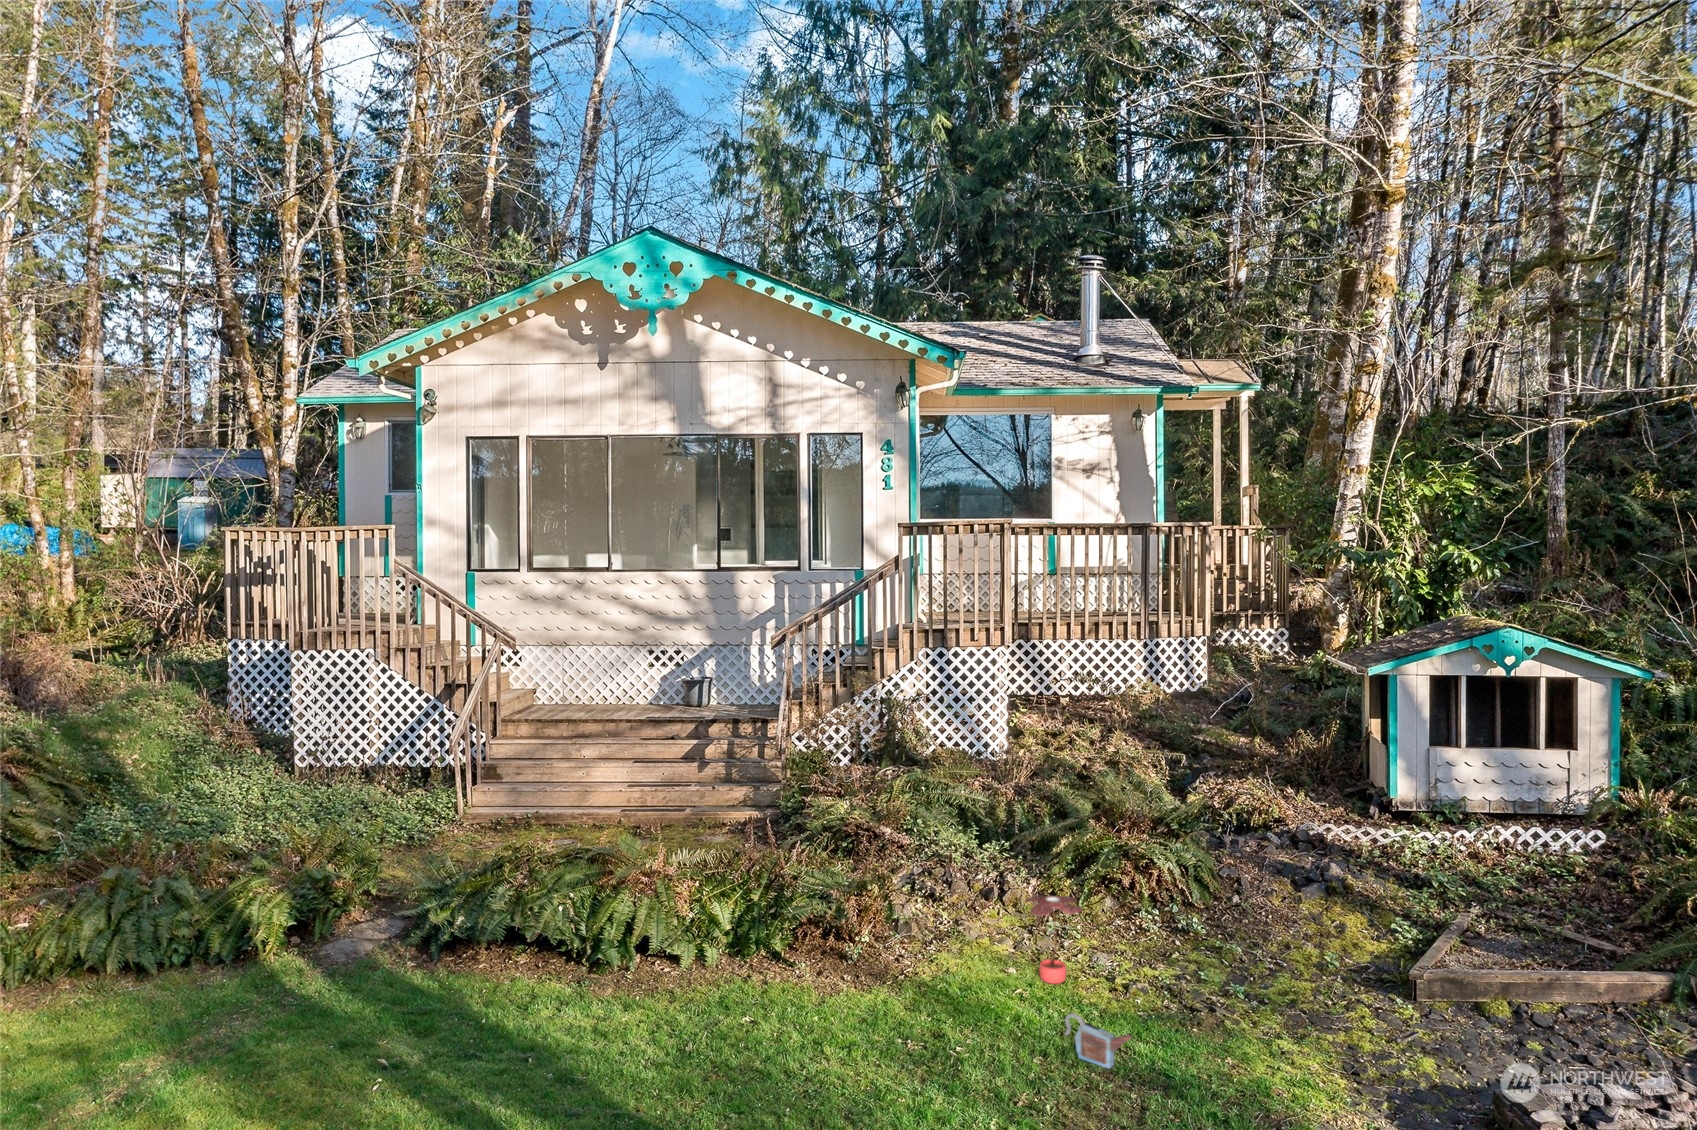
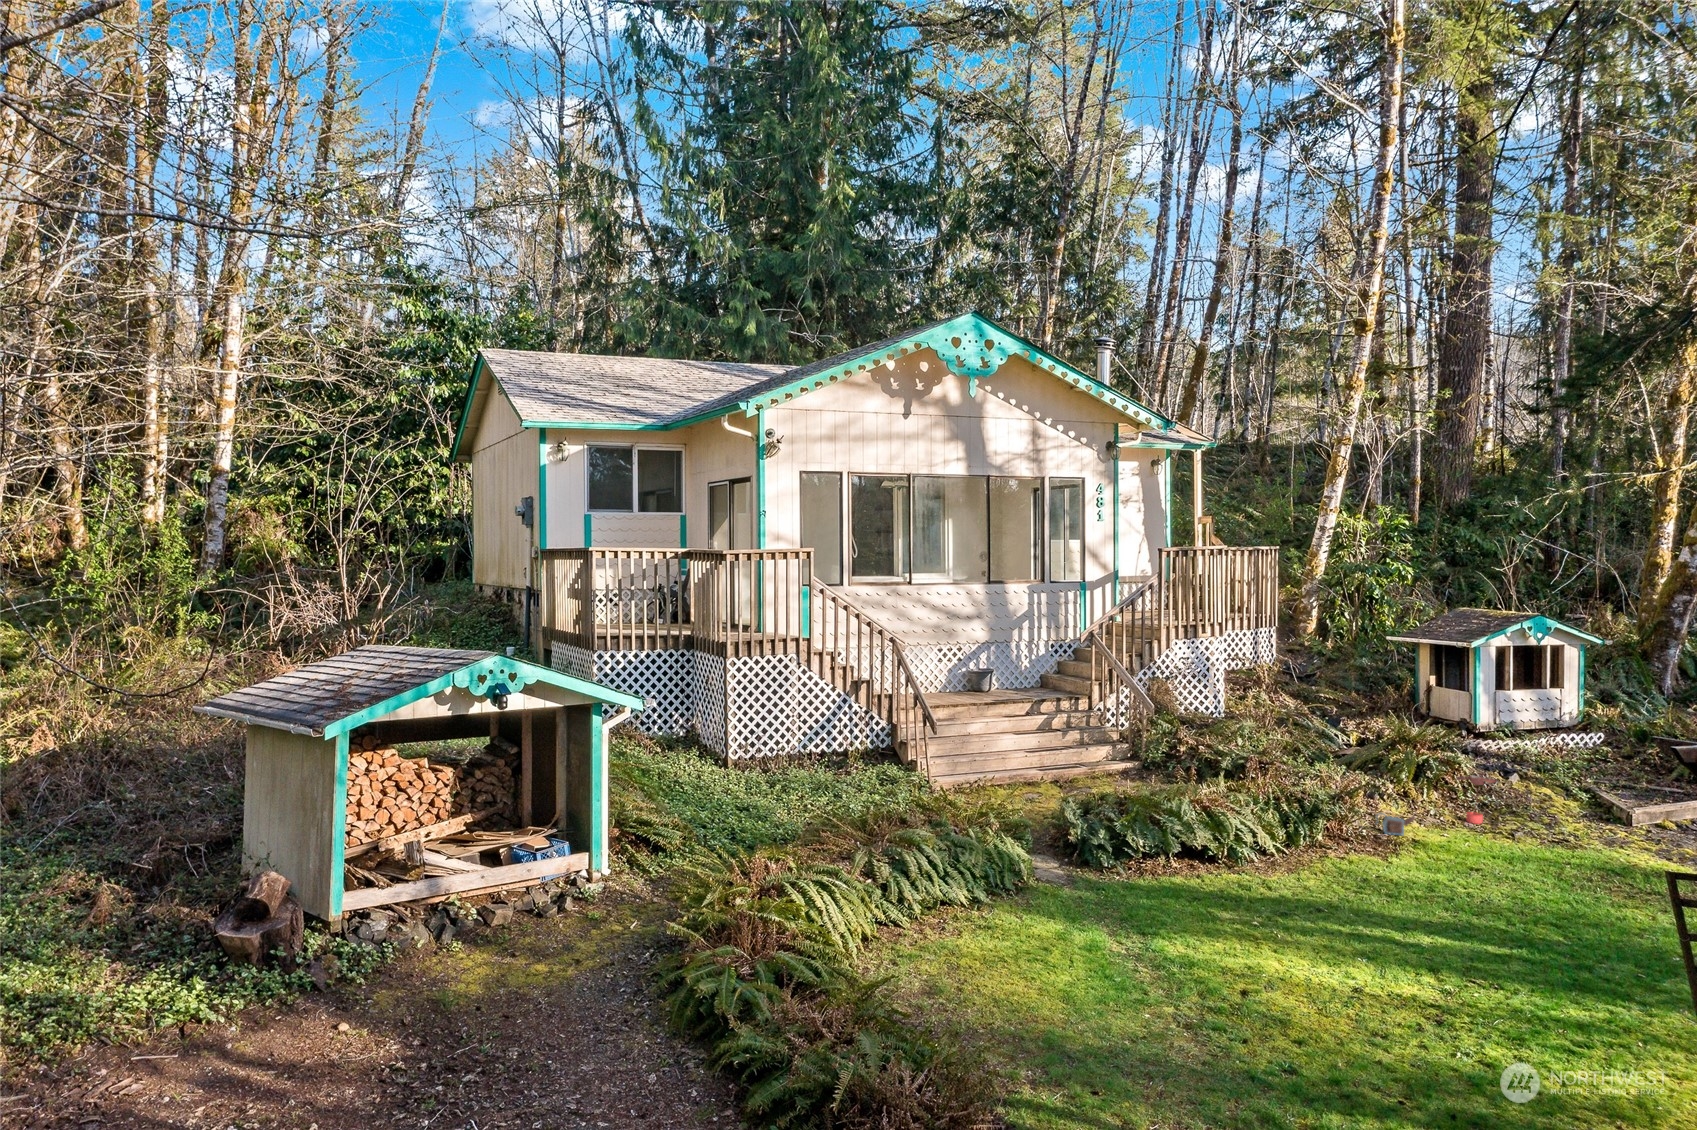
watering can: present [1065,1013,1132,1069] -> present [1376,812,1415,835]

